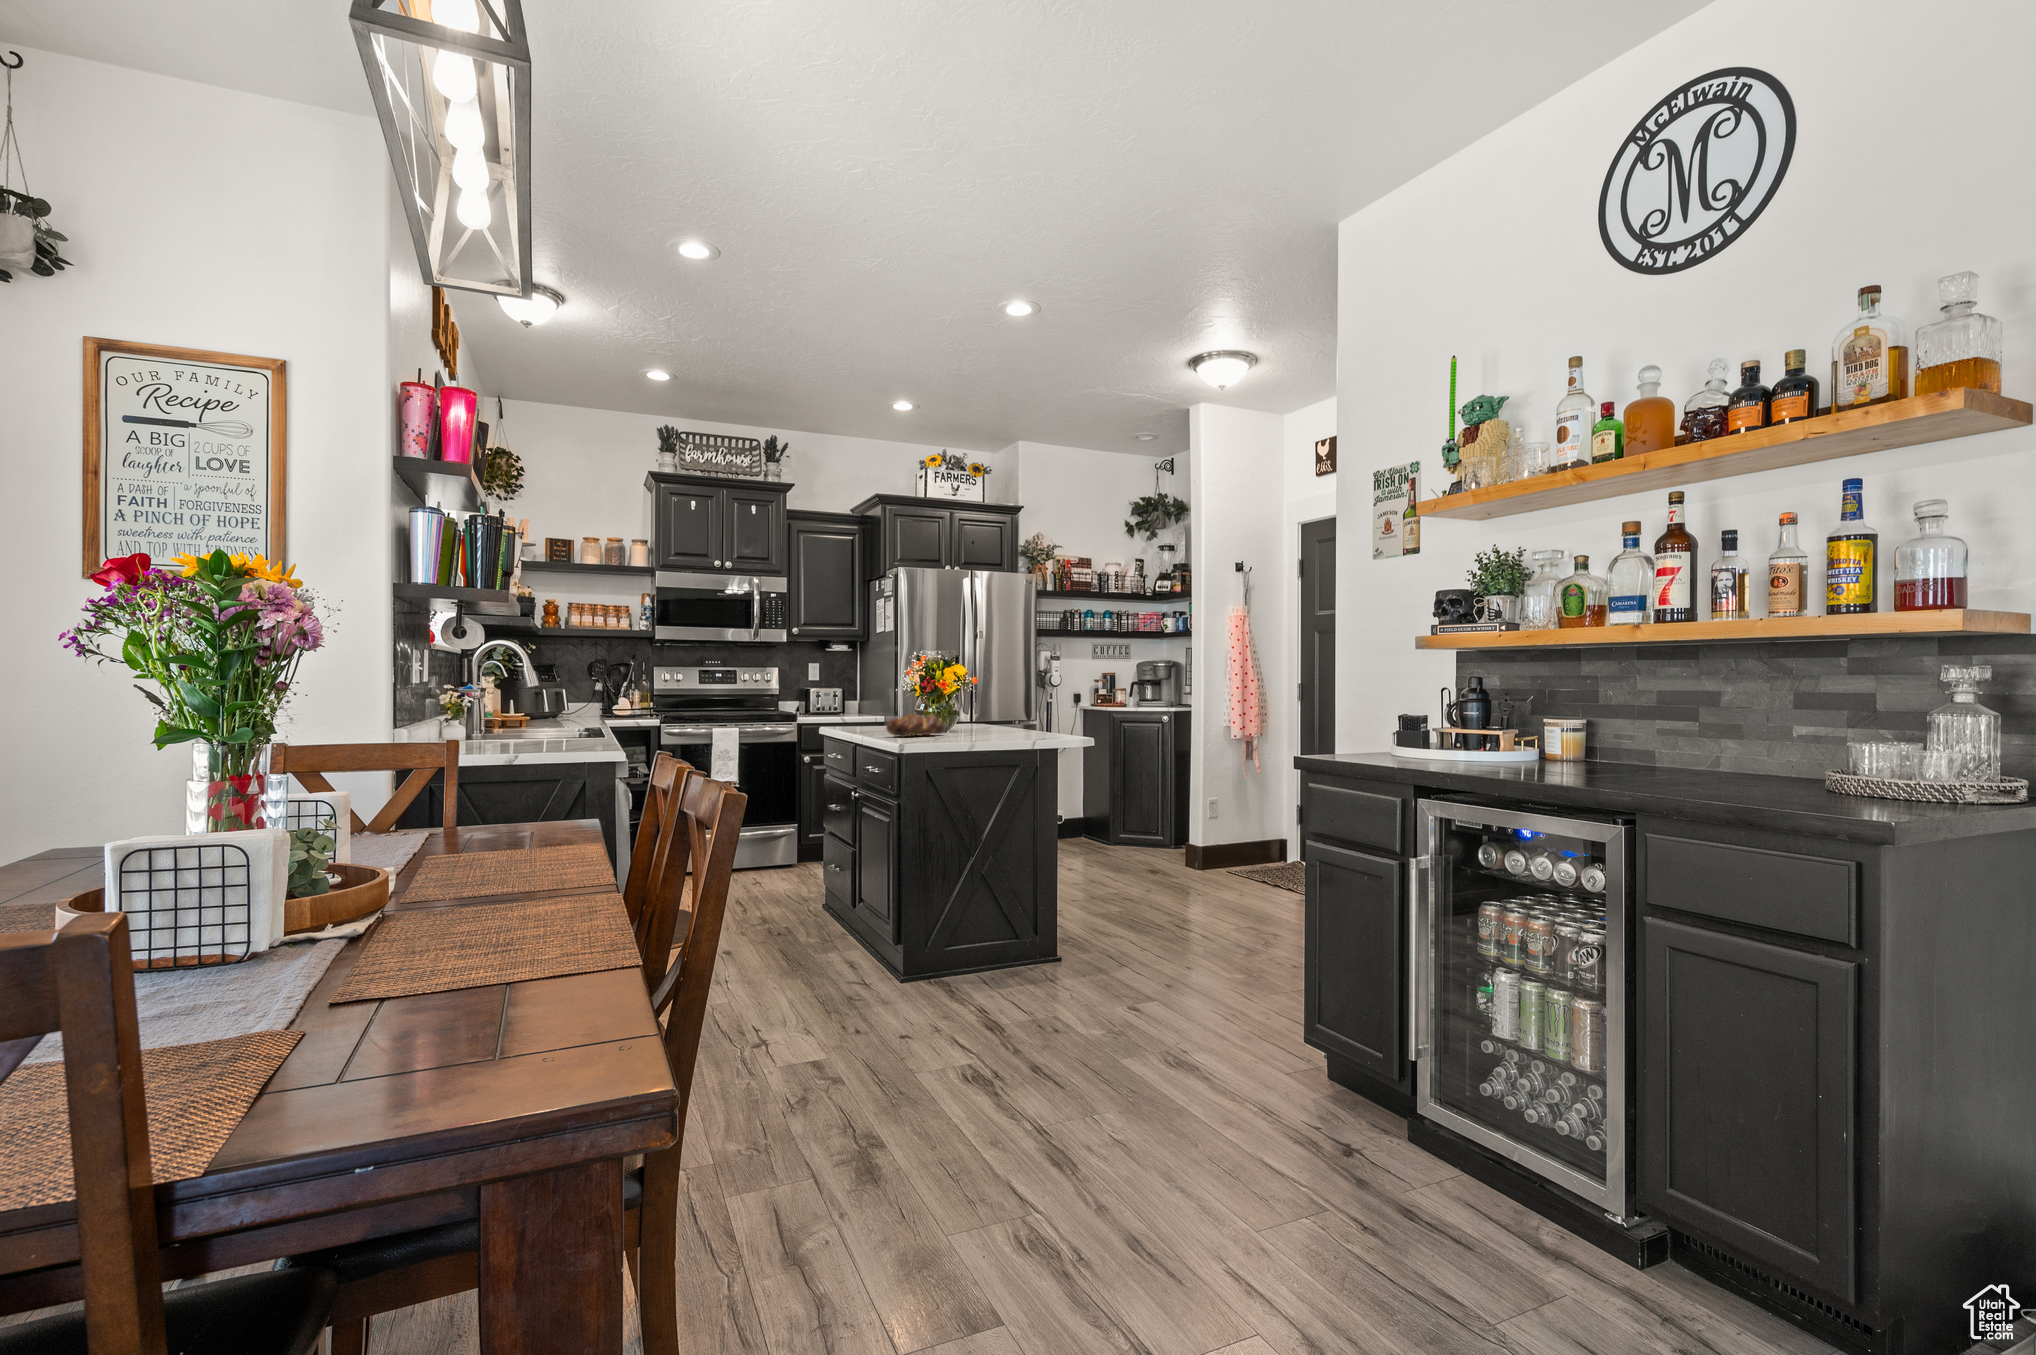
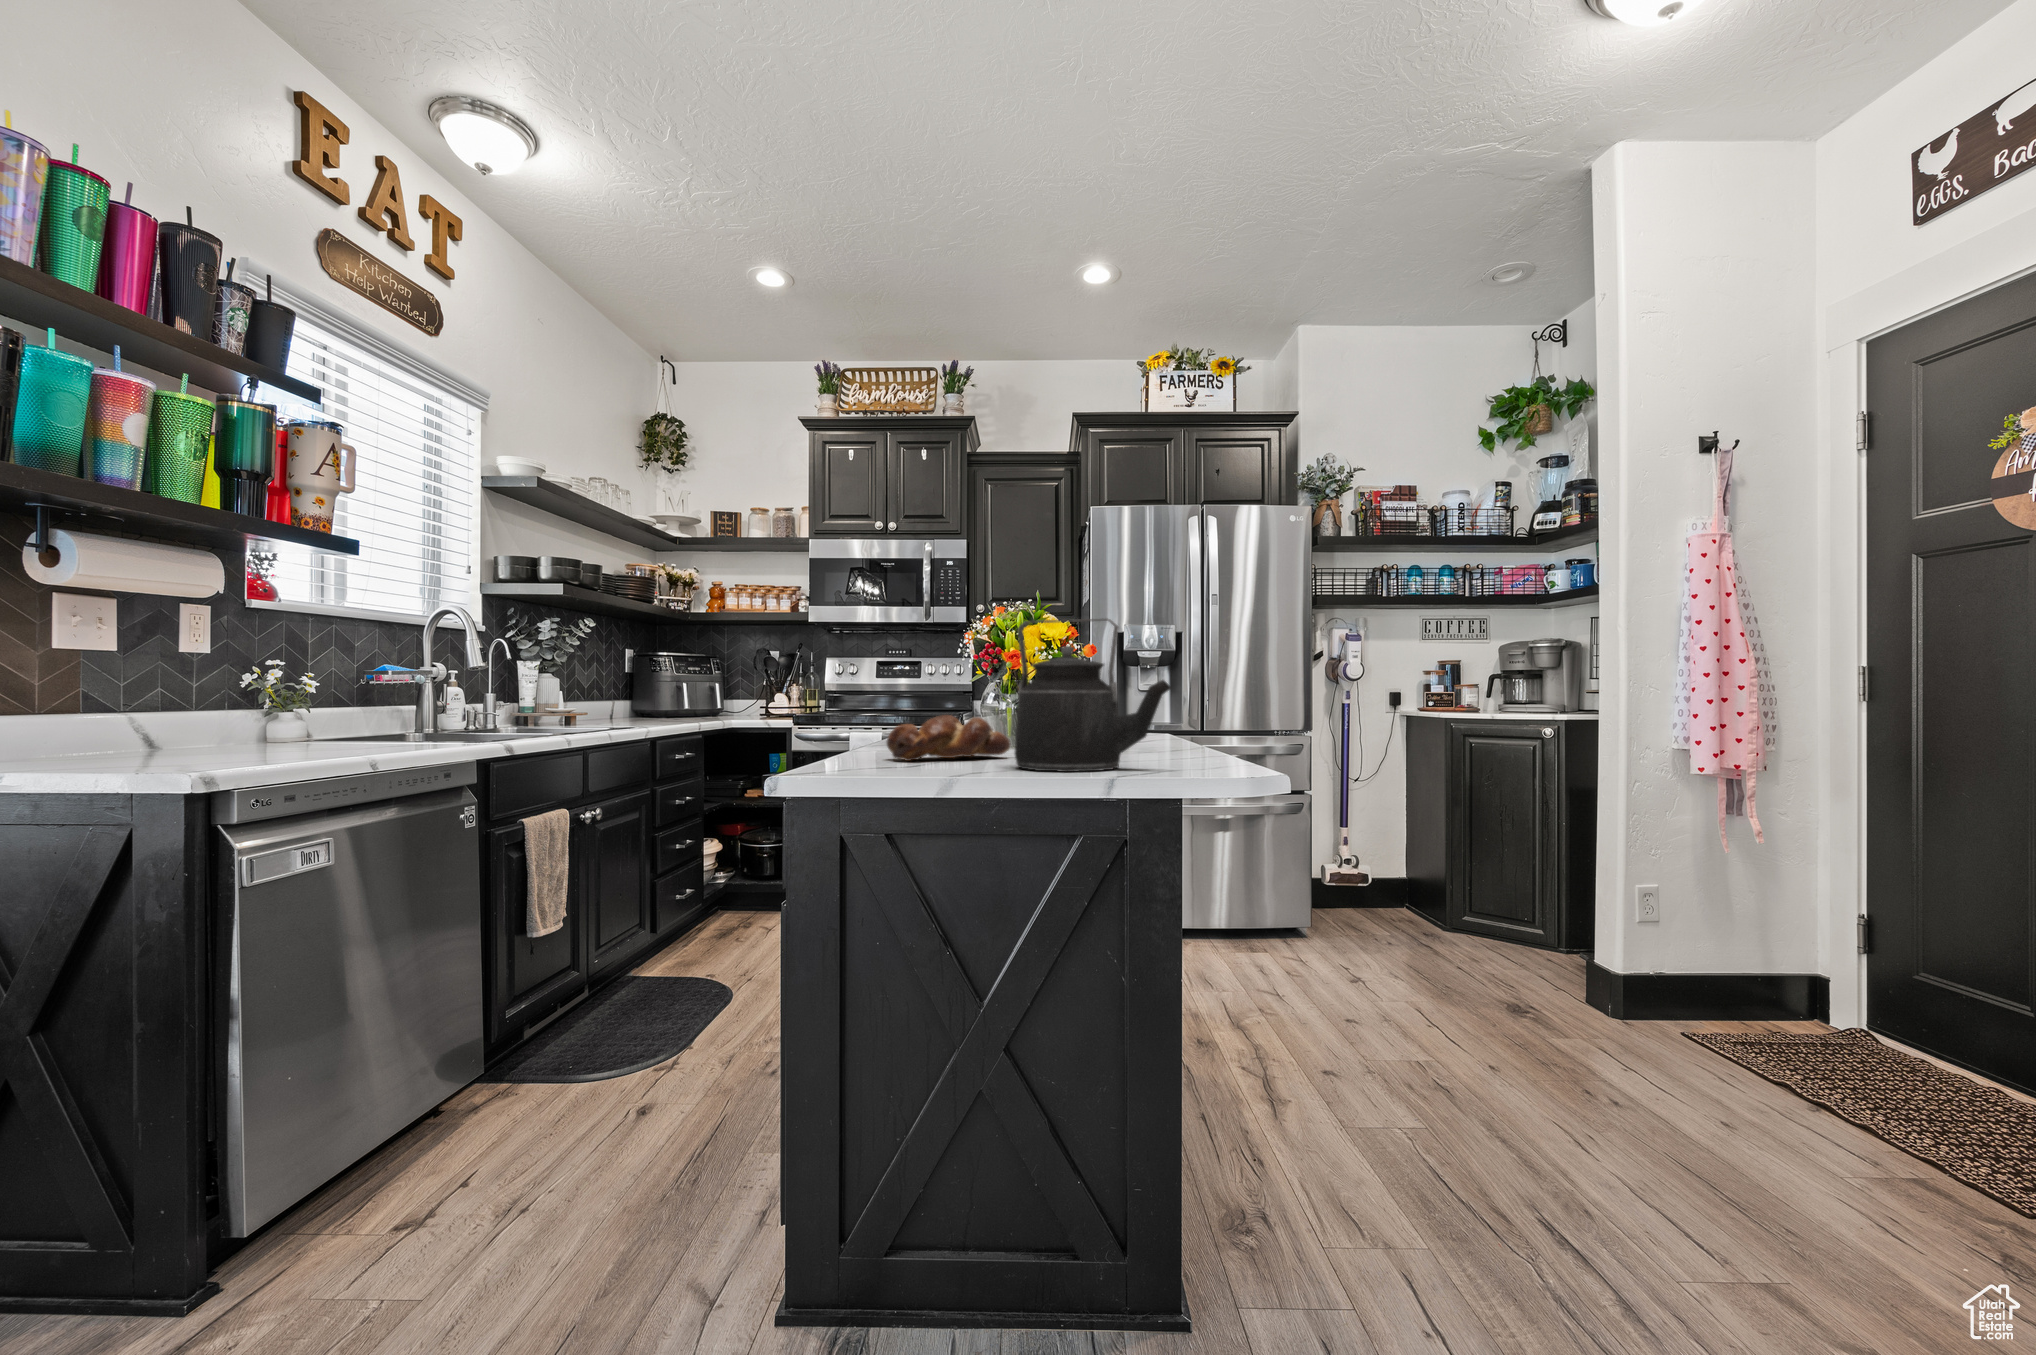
kettle: none [969,669,1041,738] -> present [1015,618,1171,772]

